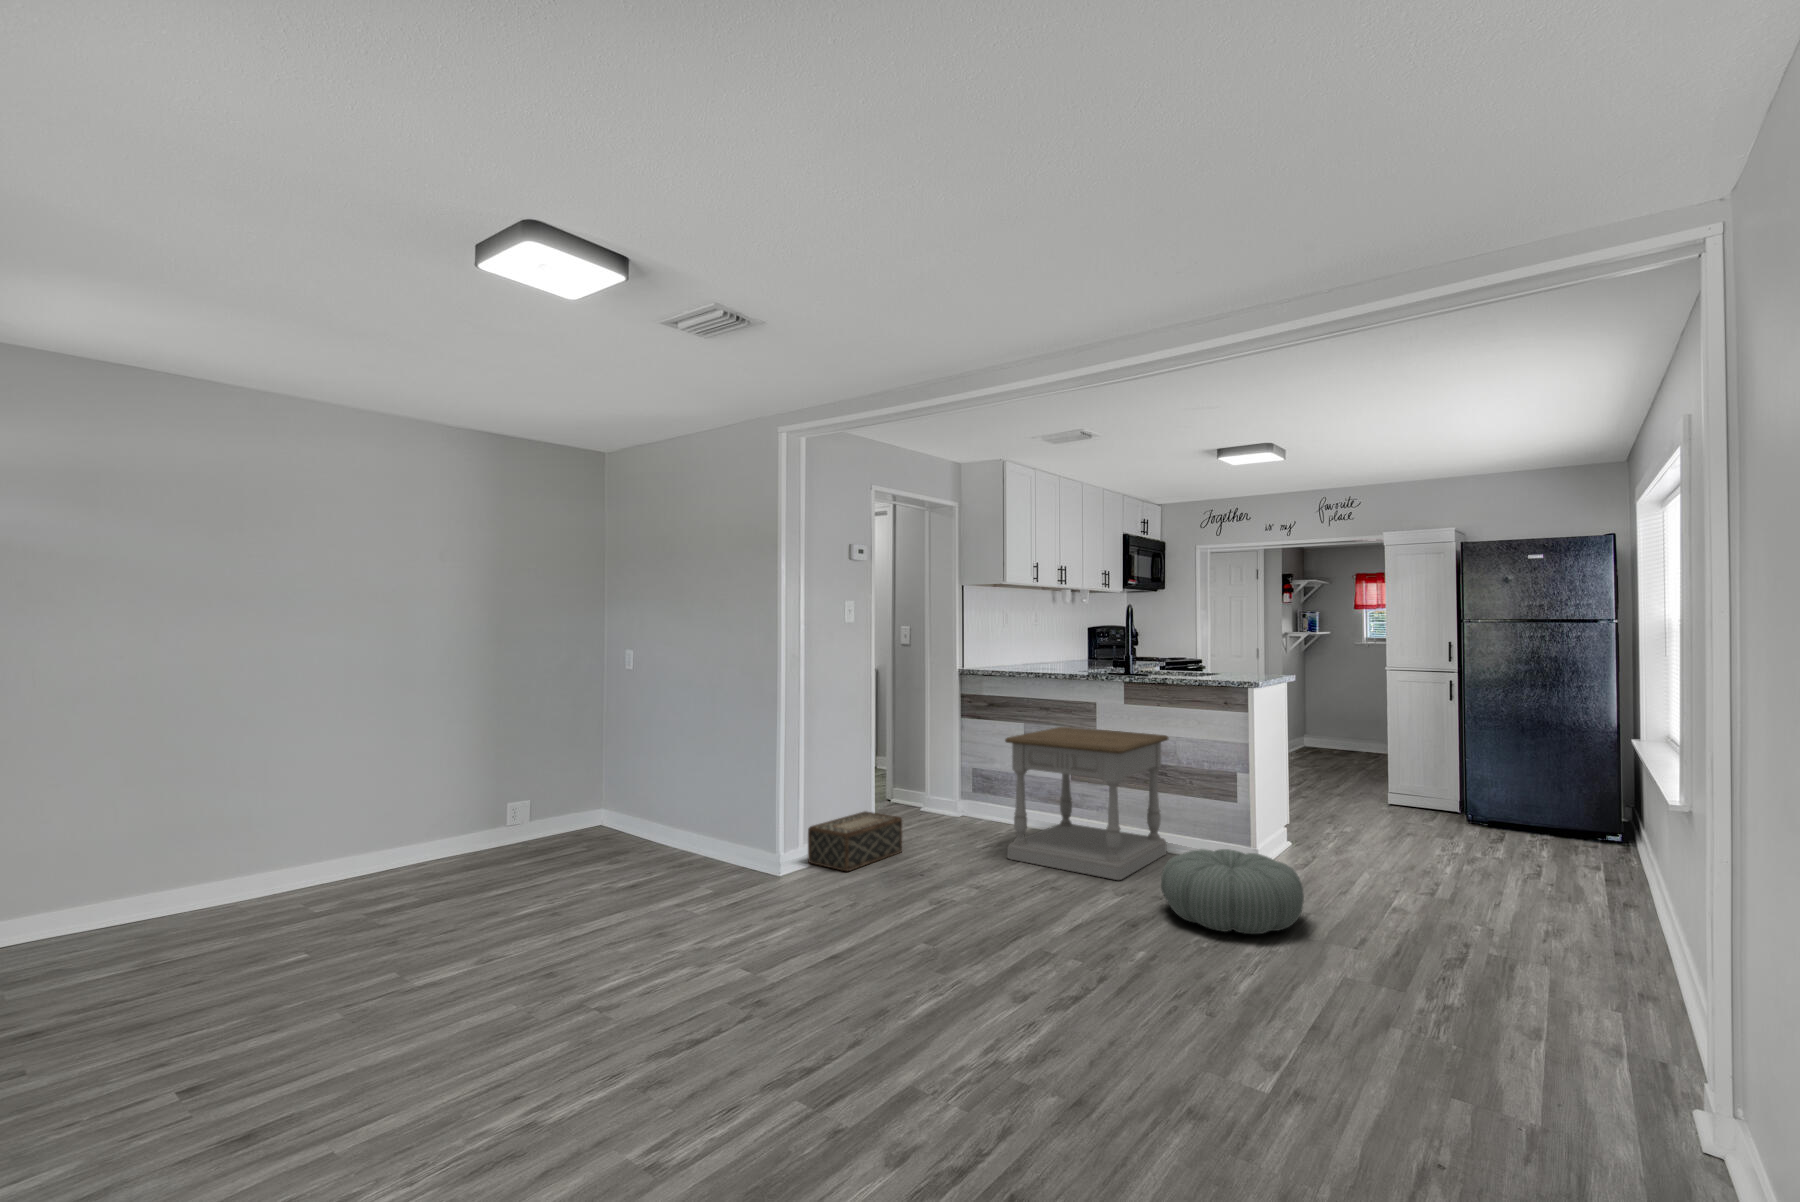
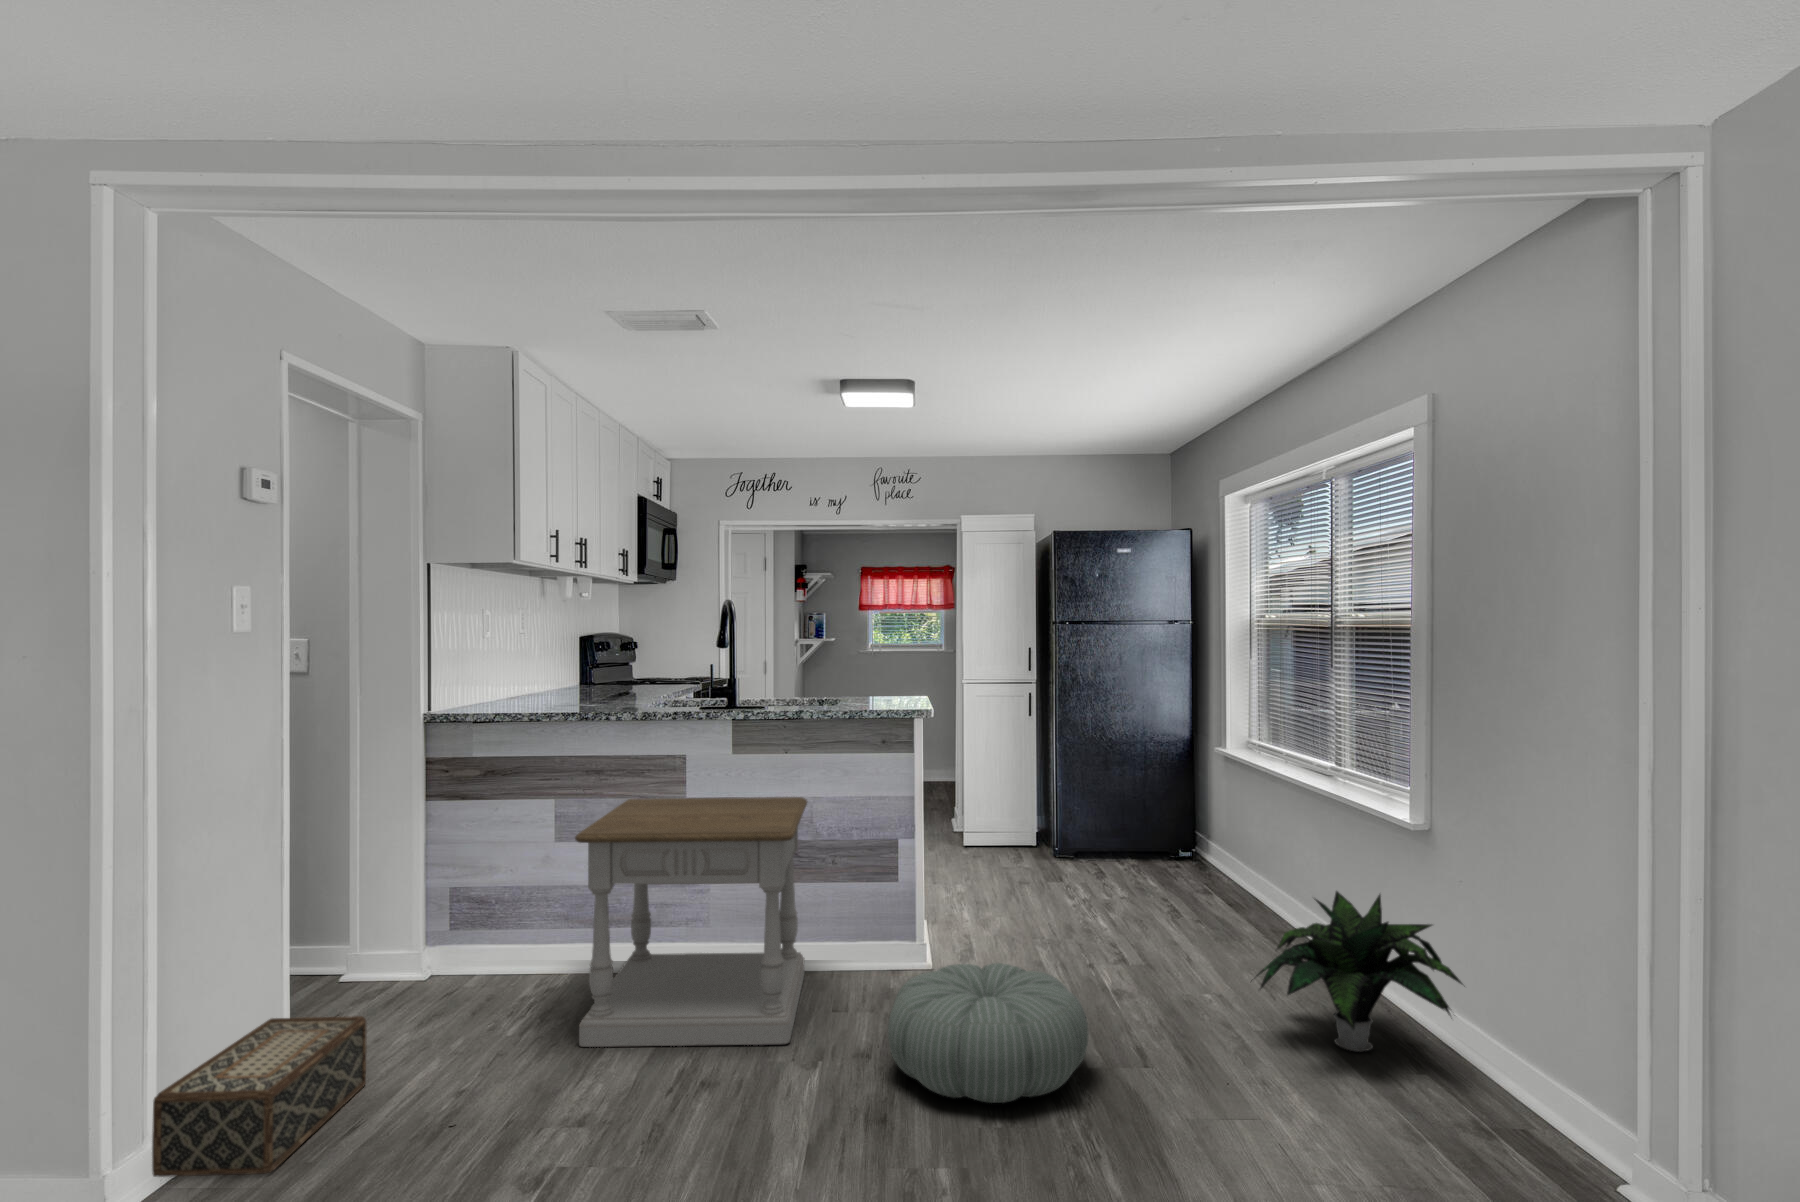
potted plant: none [1463,840,1675,978] -> present [1251,891,1463,1051]

